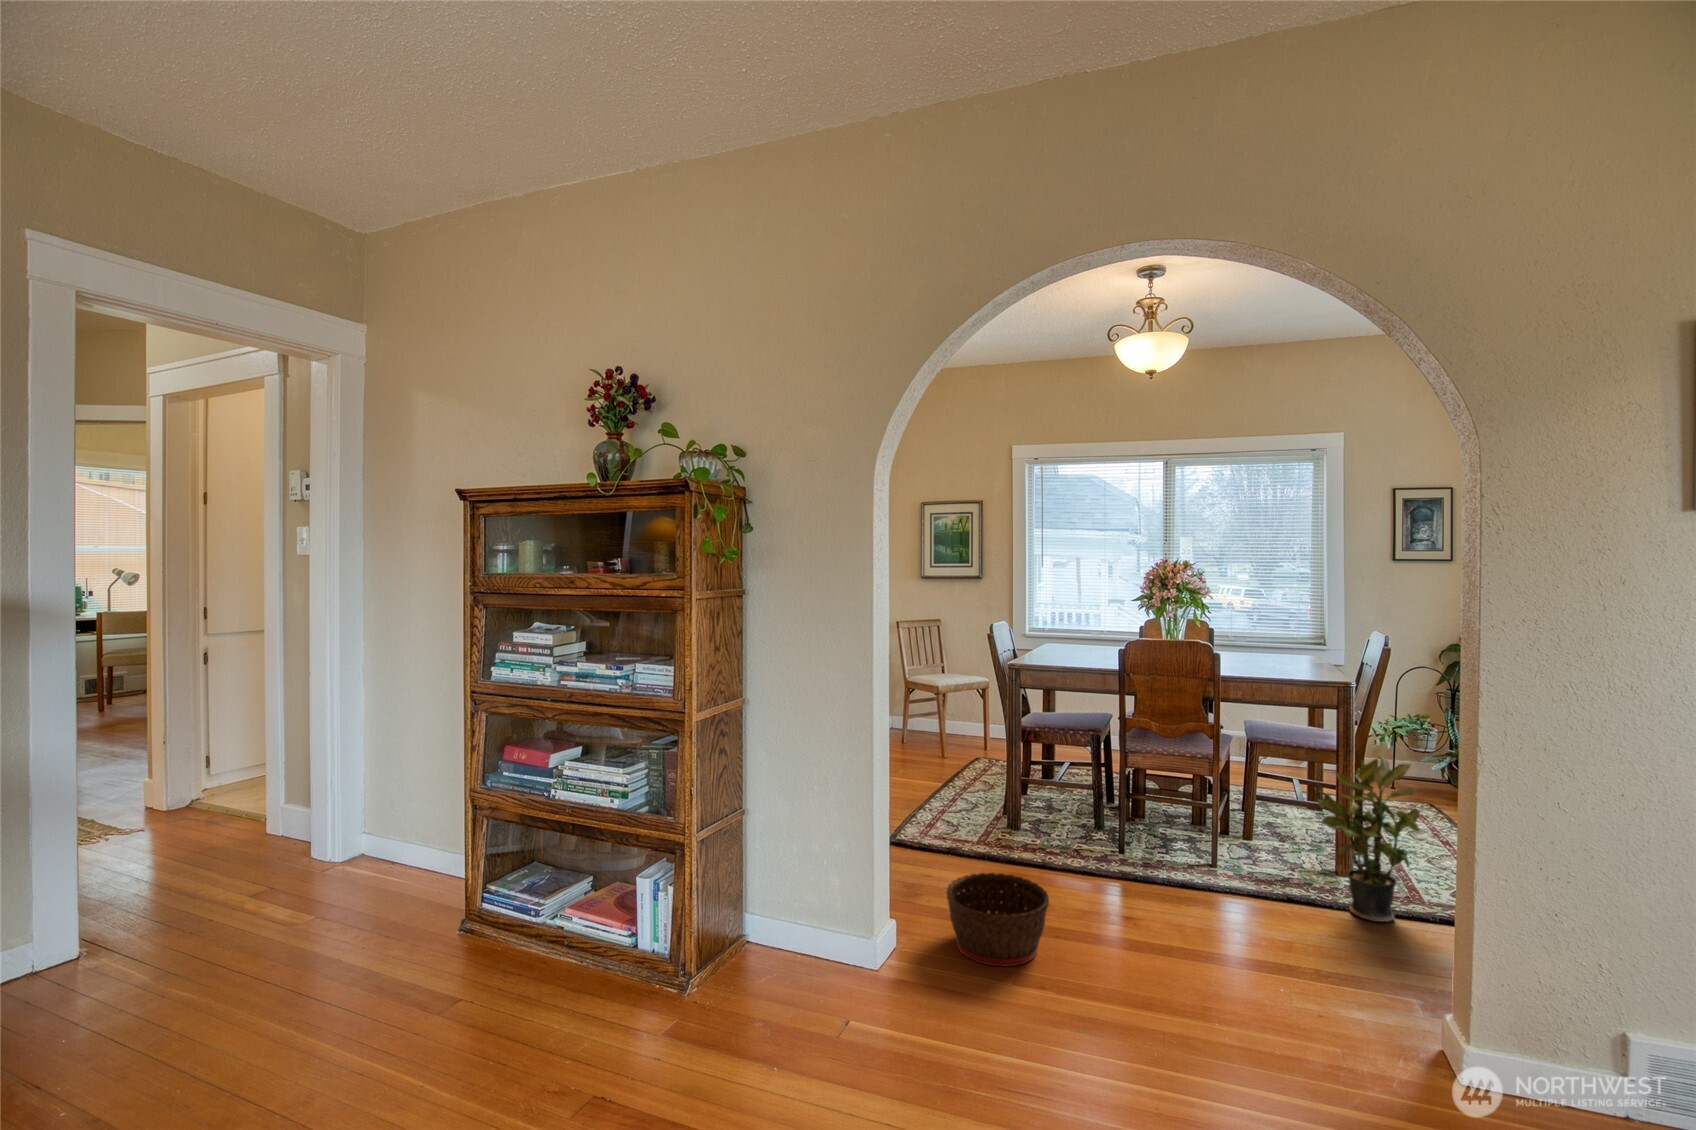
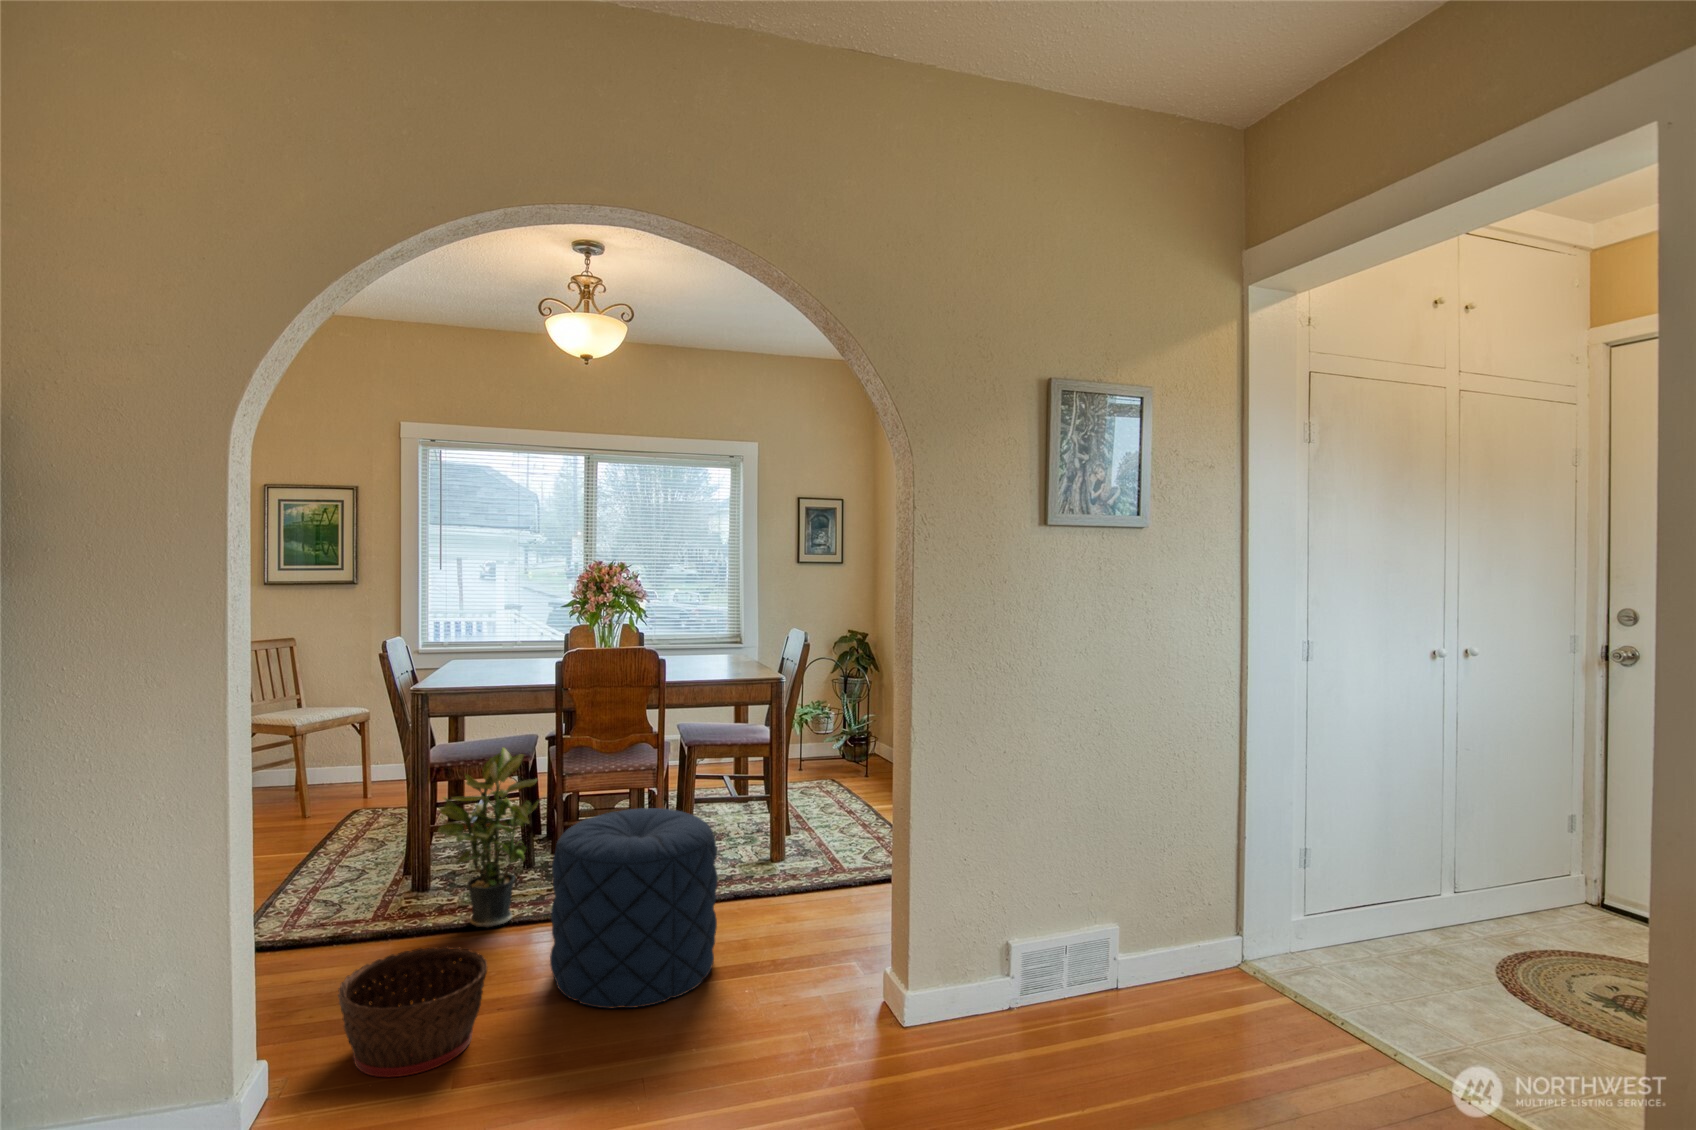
potted plant: present [1318,754,1420,922] -> present [438,748,538,928]
pouf: none [1102,797,1258,975] -> present [550,808,718,1008]

